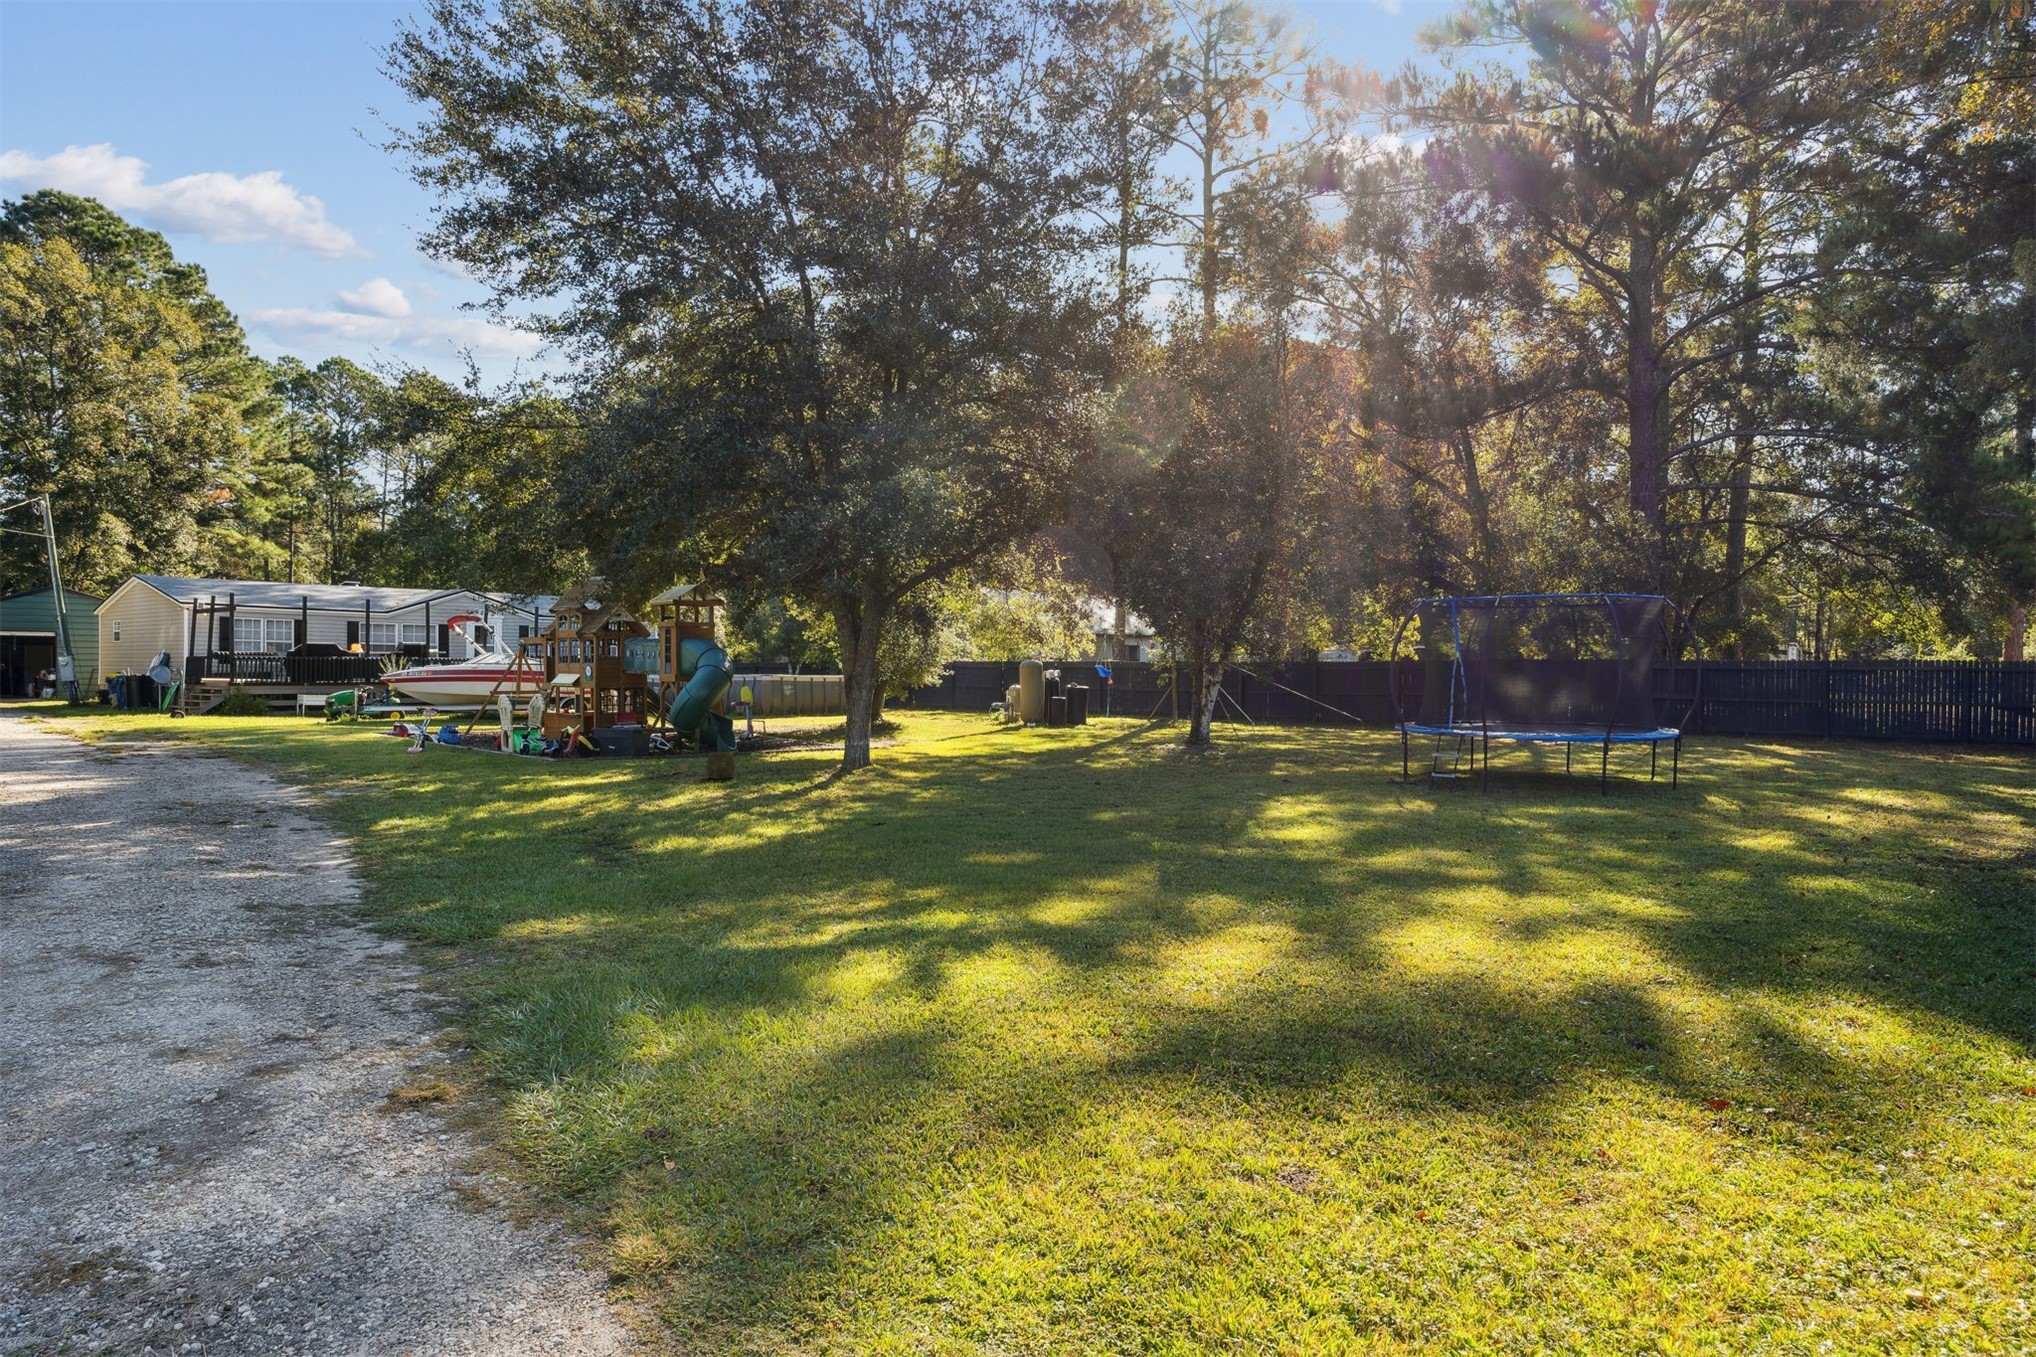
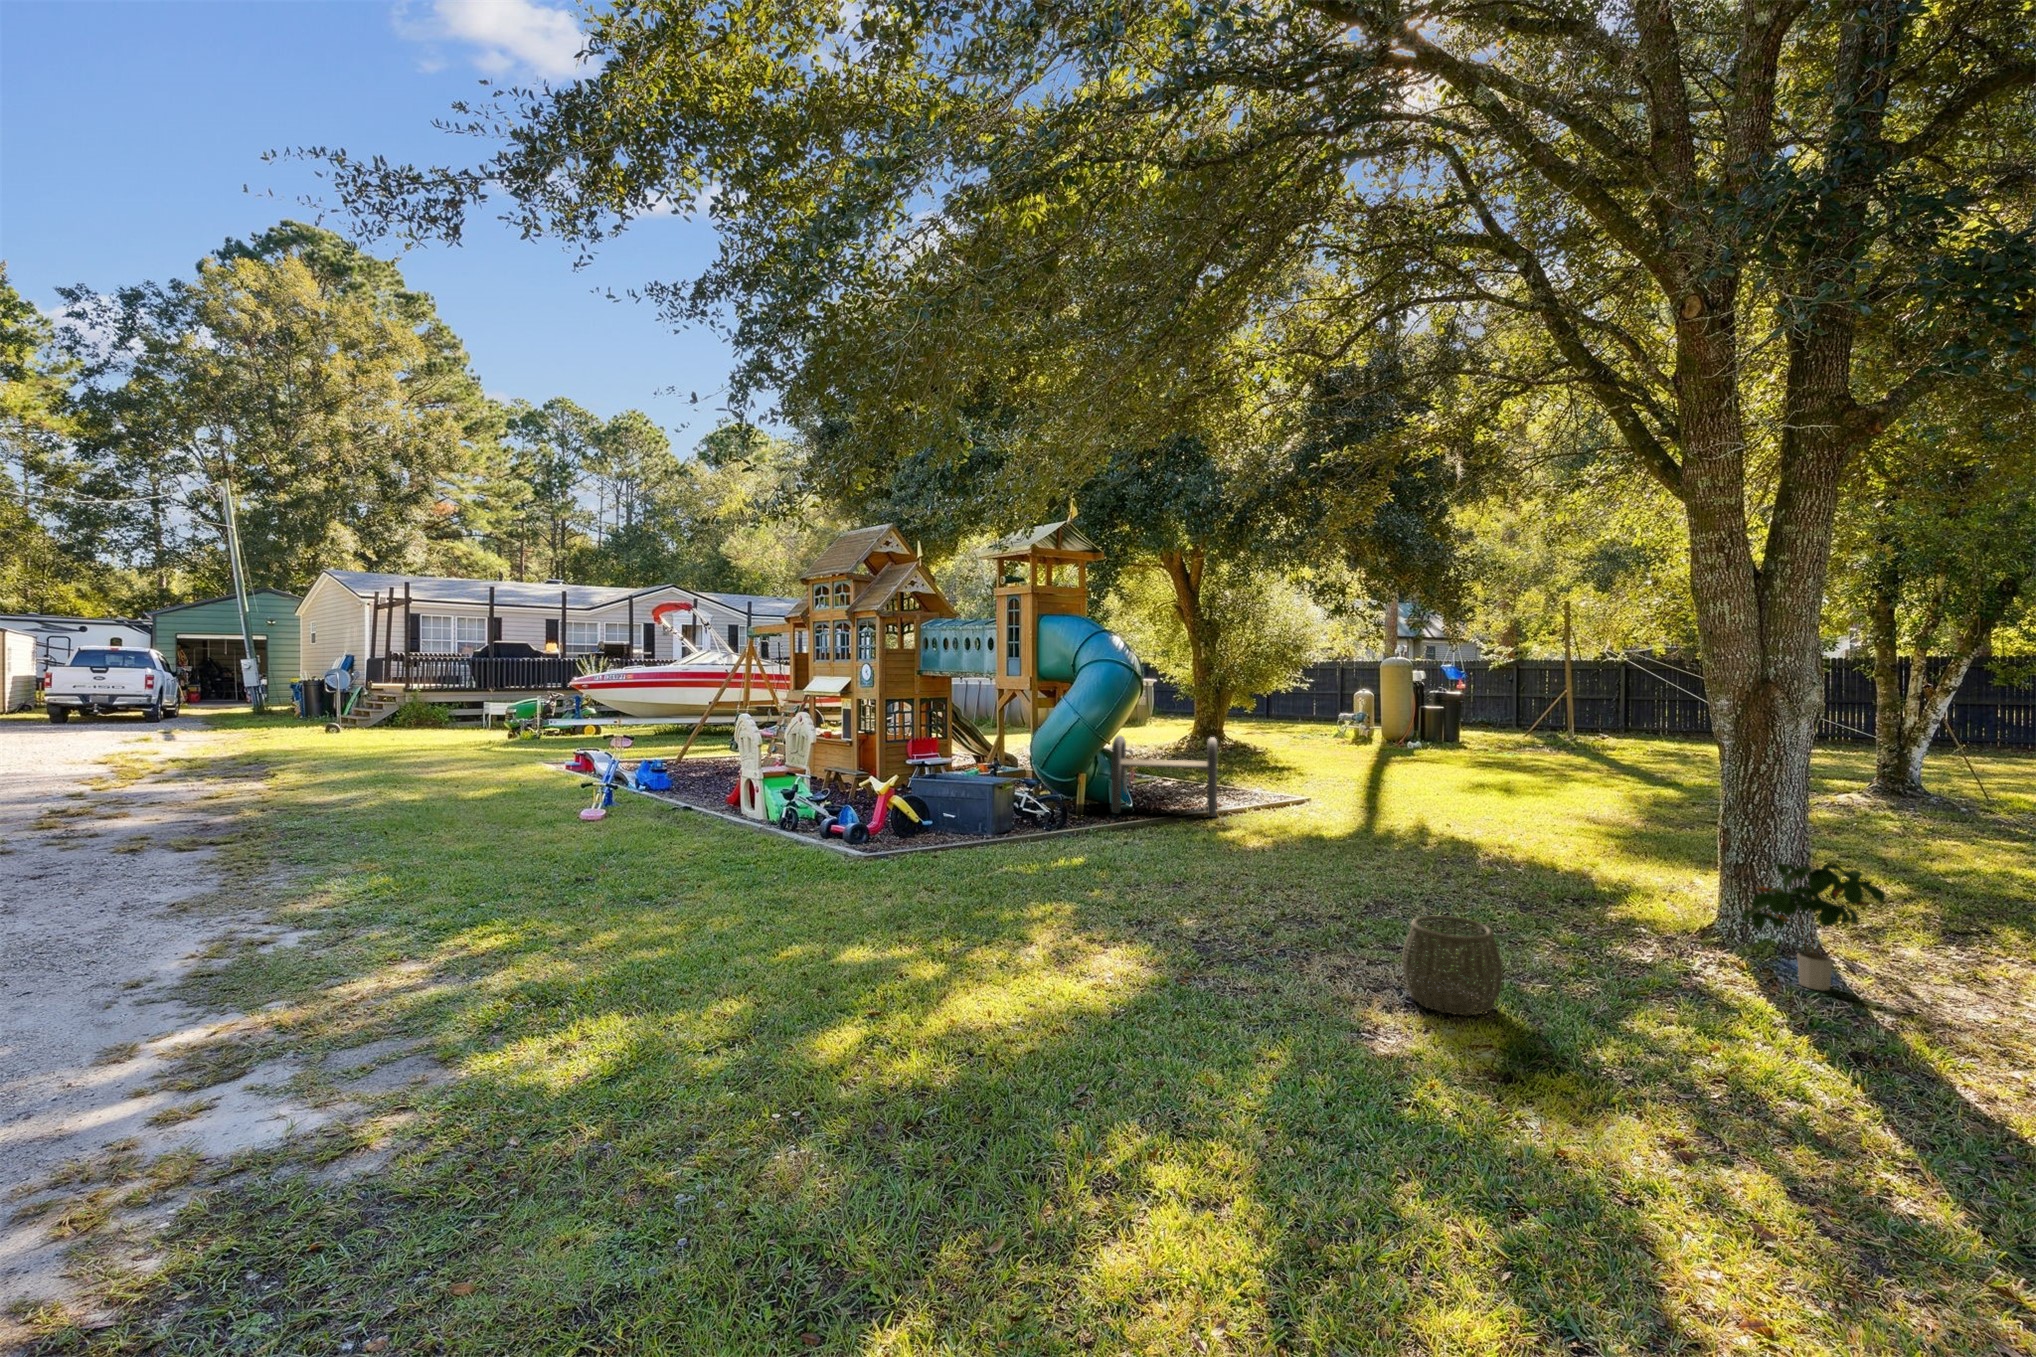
bench: none [715,708,781,751] -> present [1111,736,1217,817]
potted plant: present [666,733,700,773] -> present [1742,862,1885,991]

